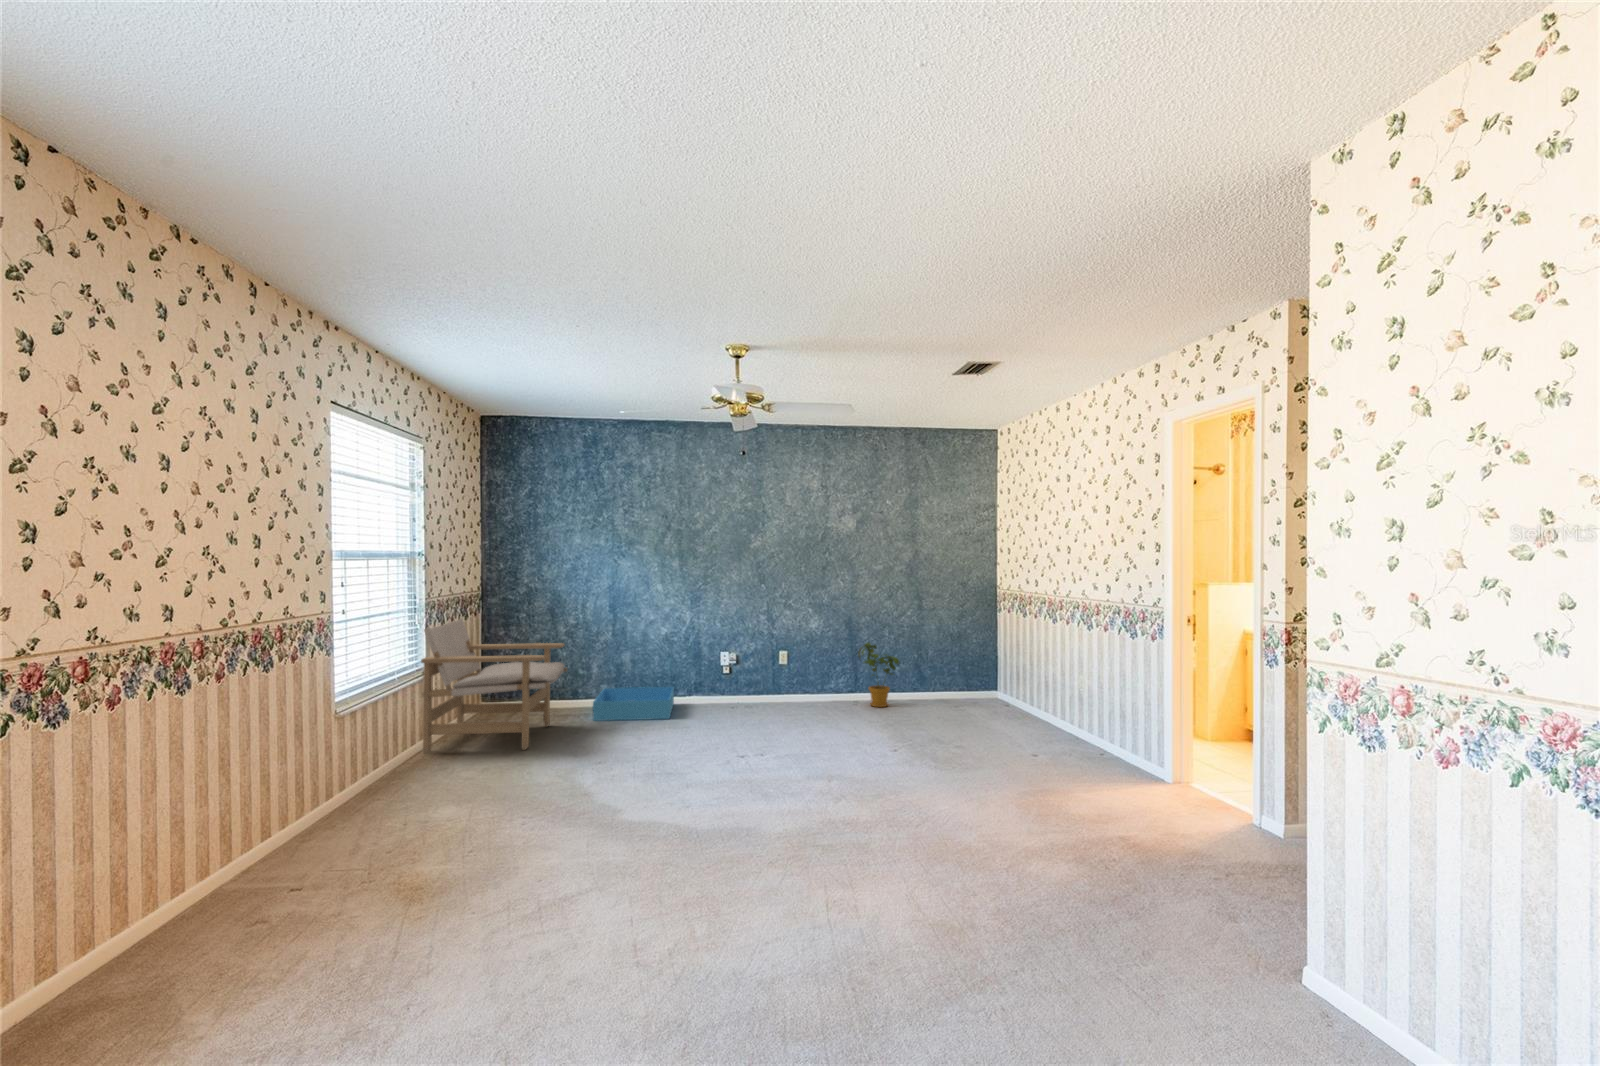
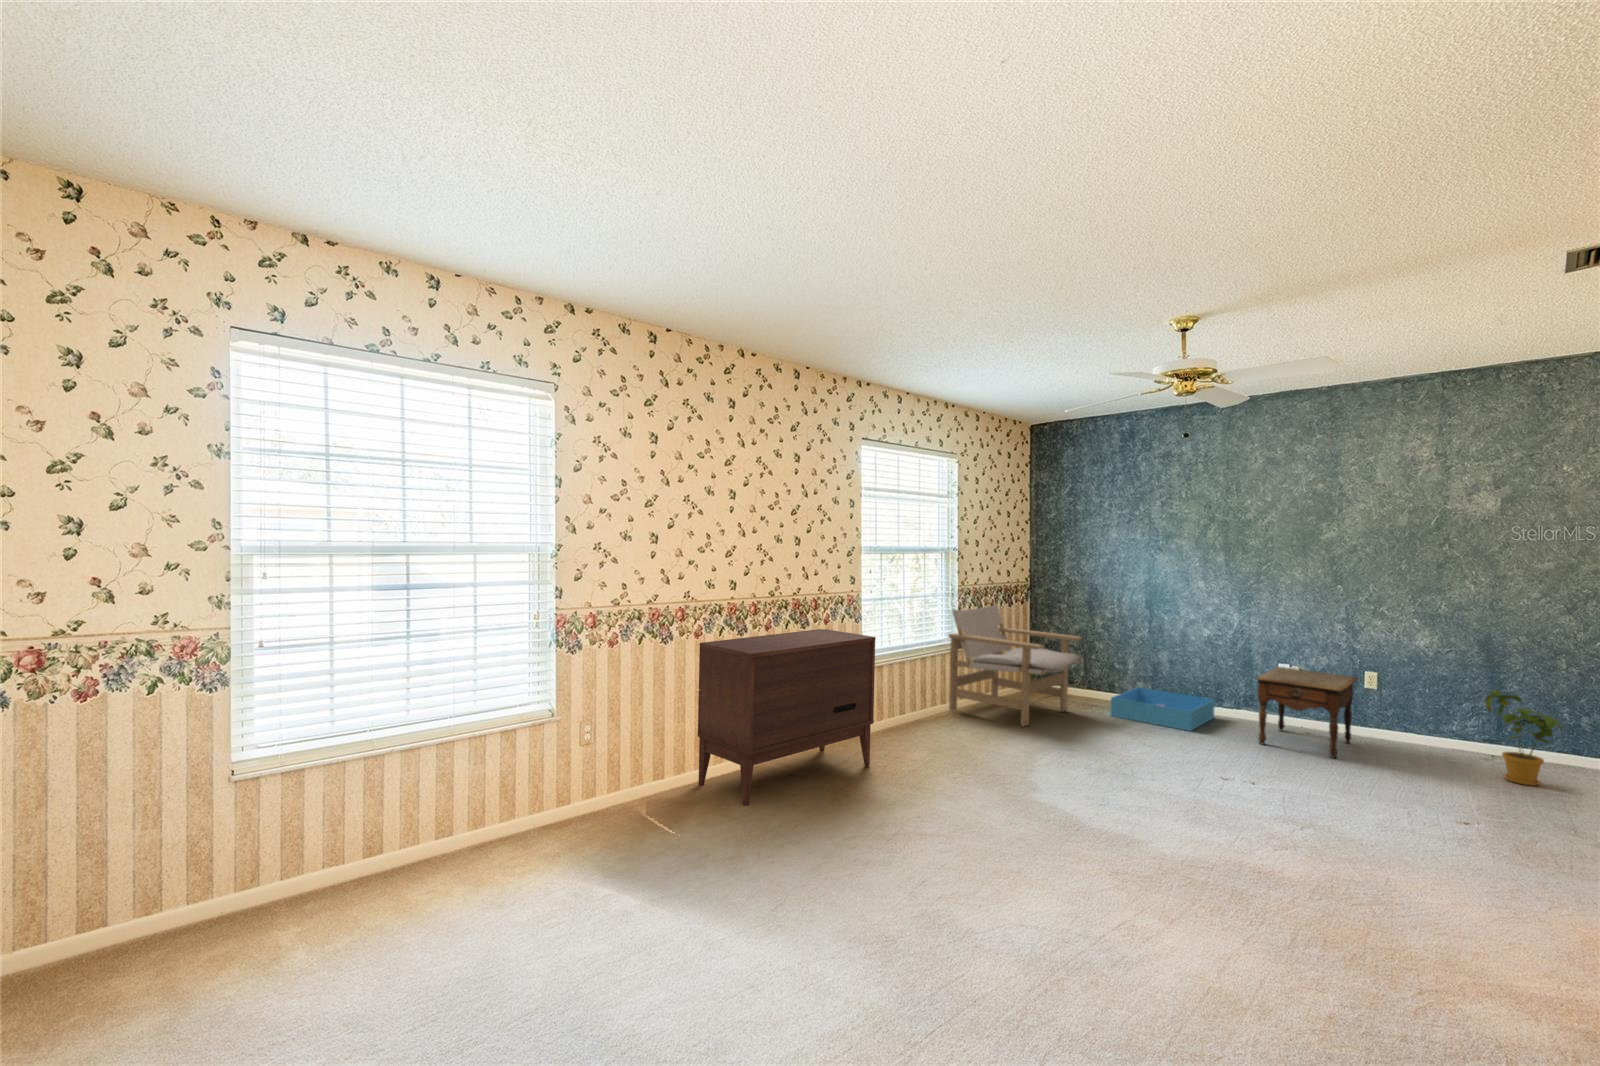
side table: none [721,648,785,717] -> present [1255,667,1357,758]
dresser: none [118,667,403,965] -> present [698,629,876,806]

